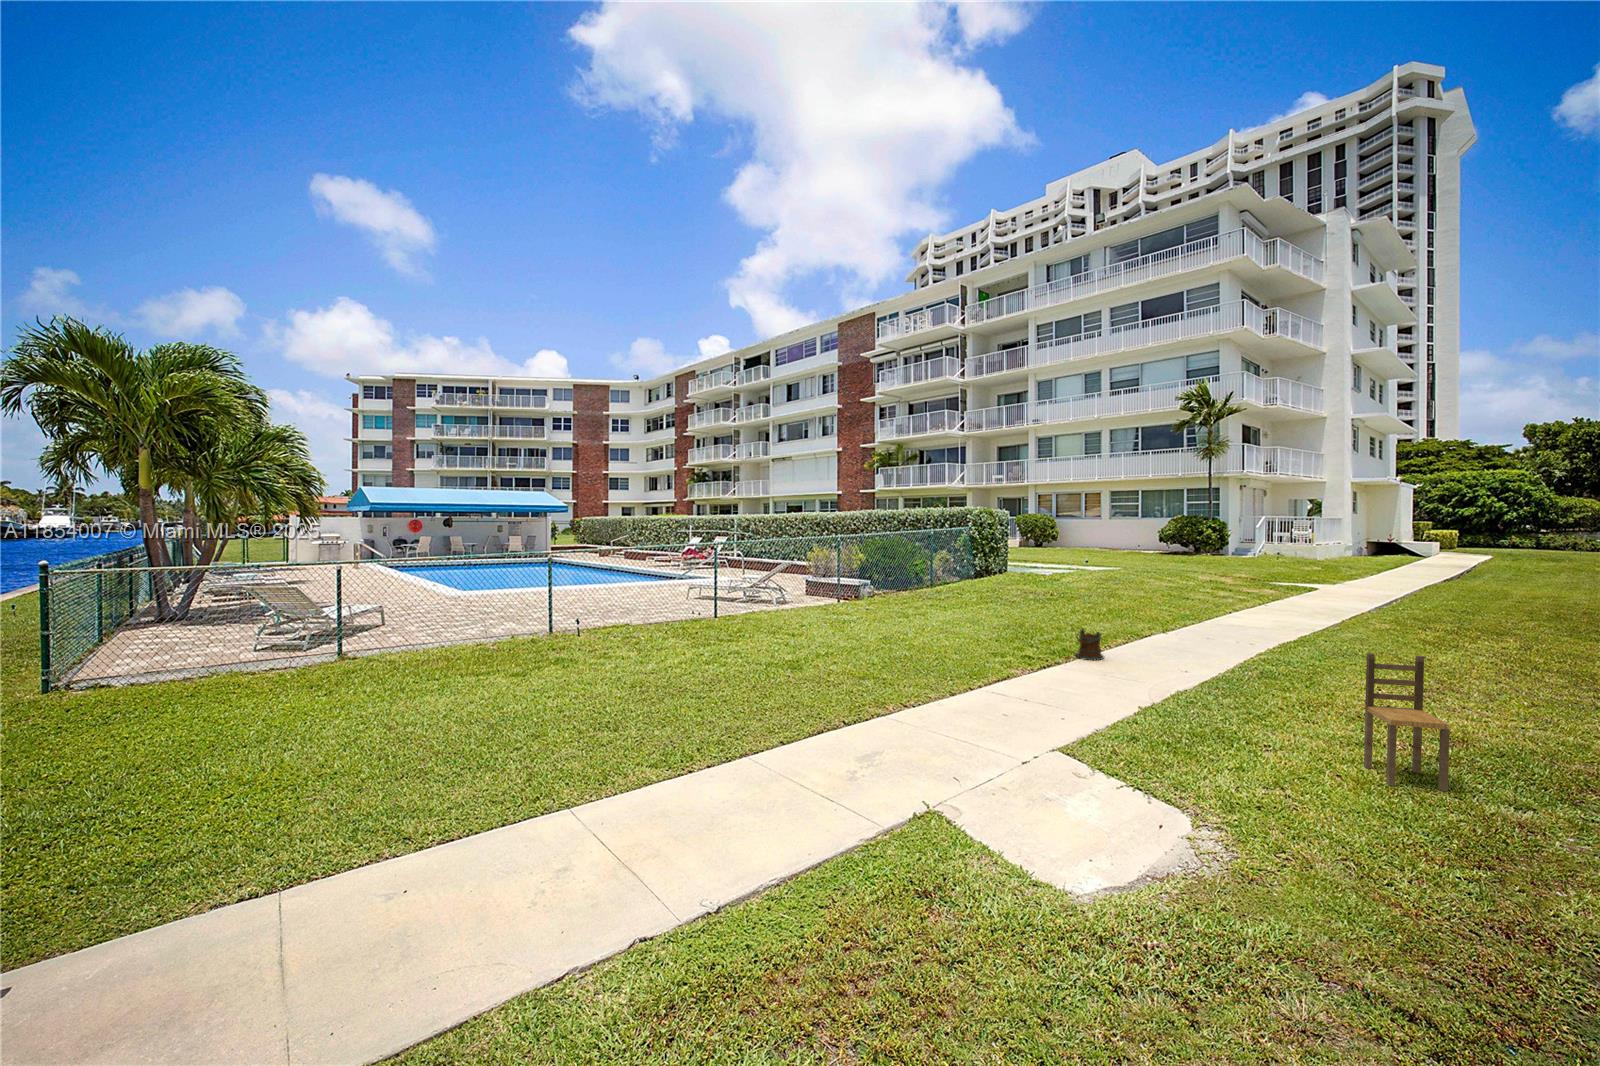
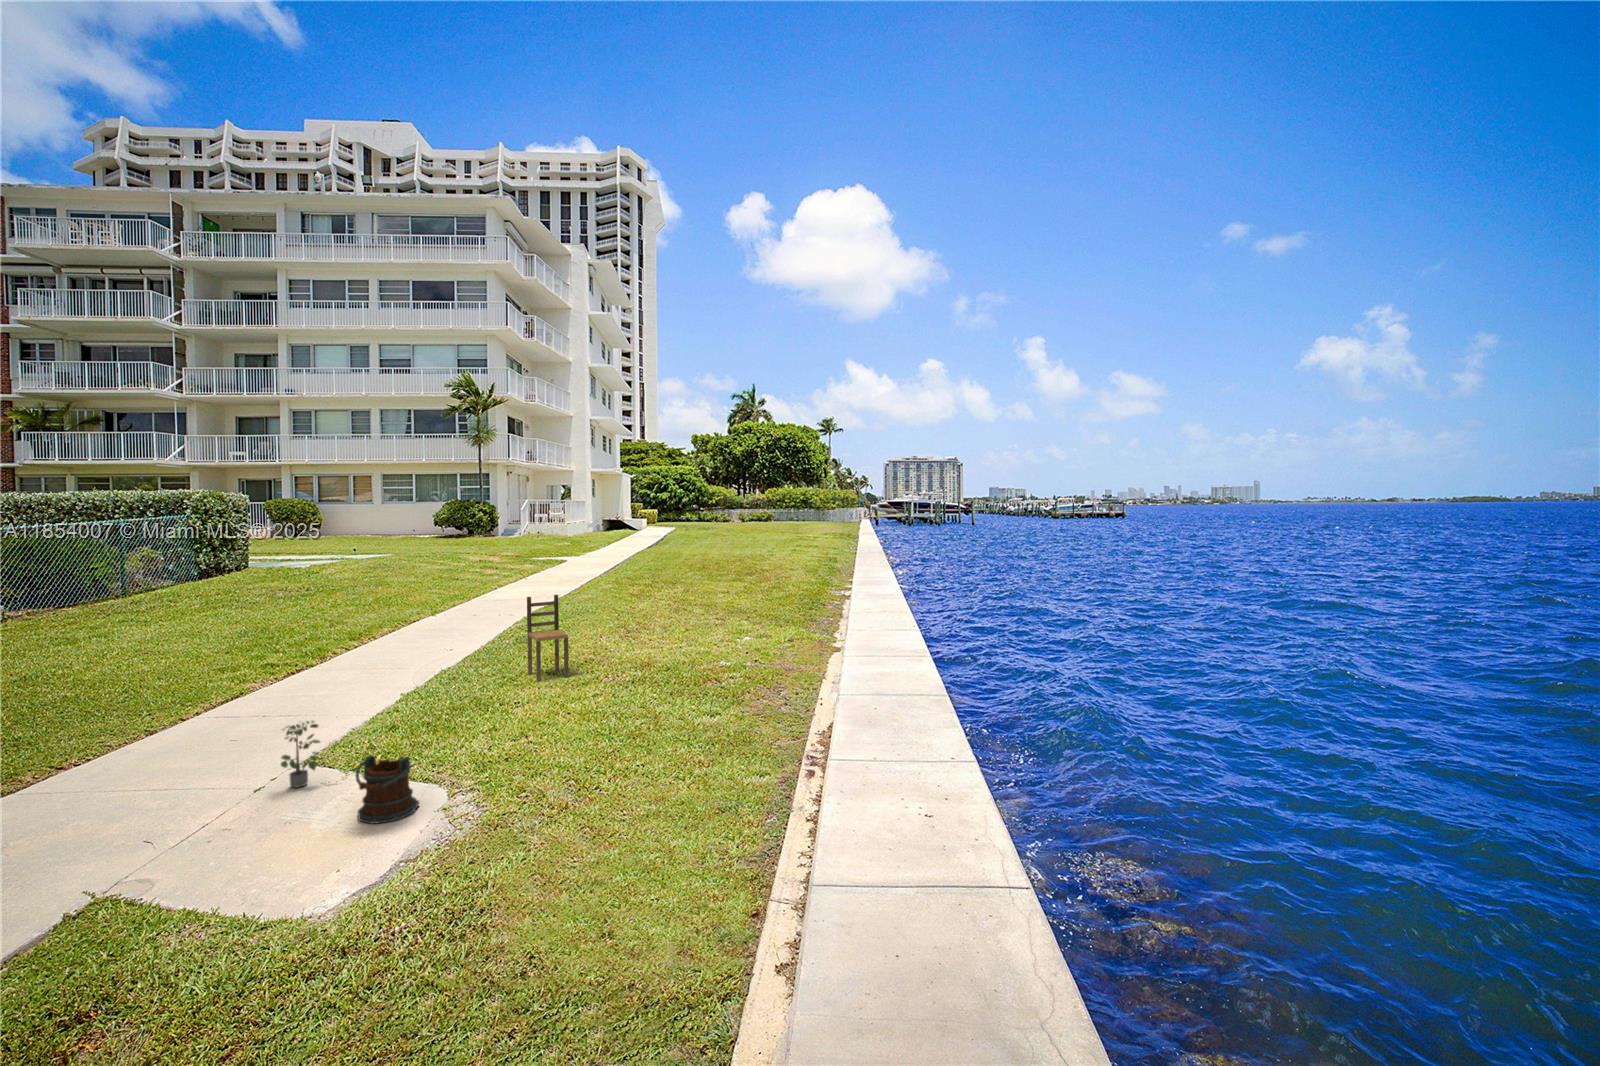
bucket: present [1076,629,1104,660] -> present [356,755,419,823]
potted plant: none [1070,788,1124,873] -> present [281,721,323,788]

